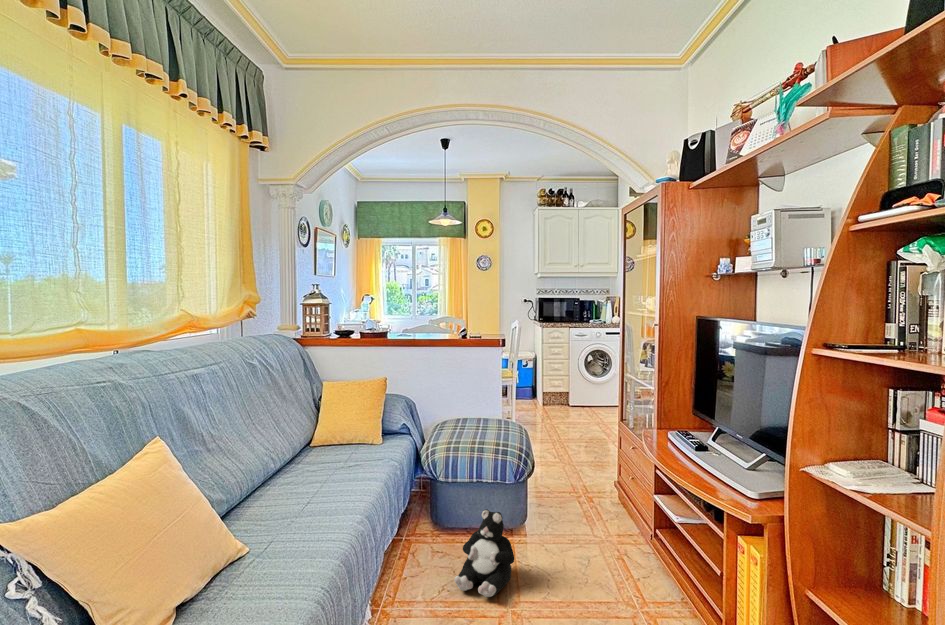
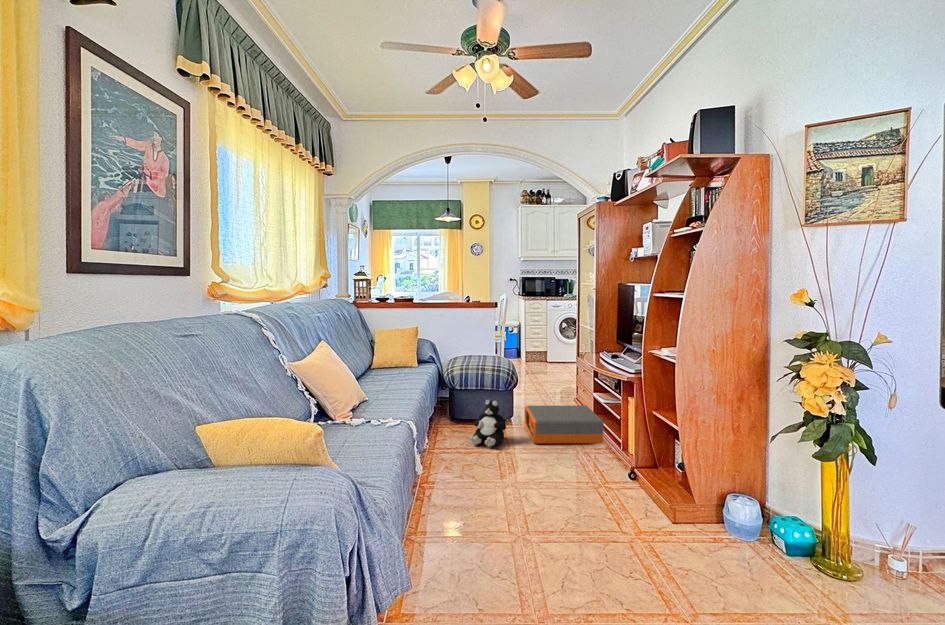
storage box: none [544,509,676,591] -> present [525,405,604,444]

